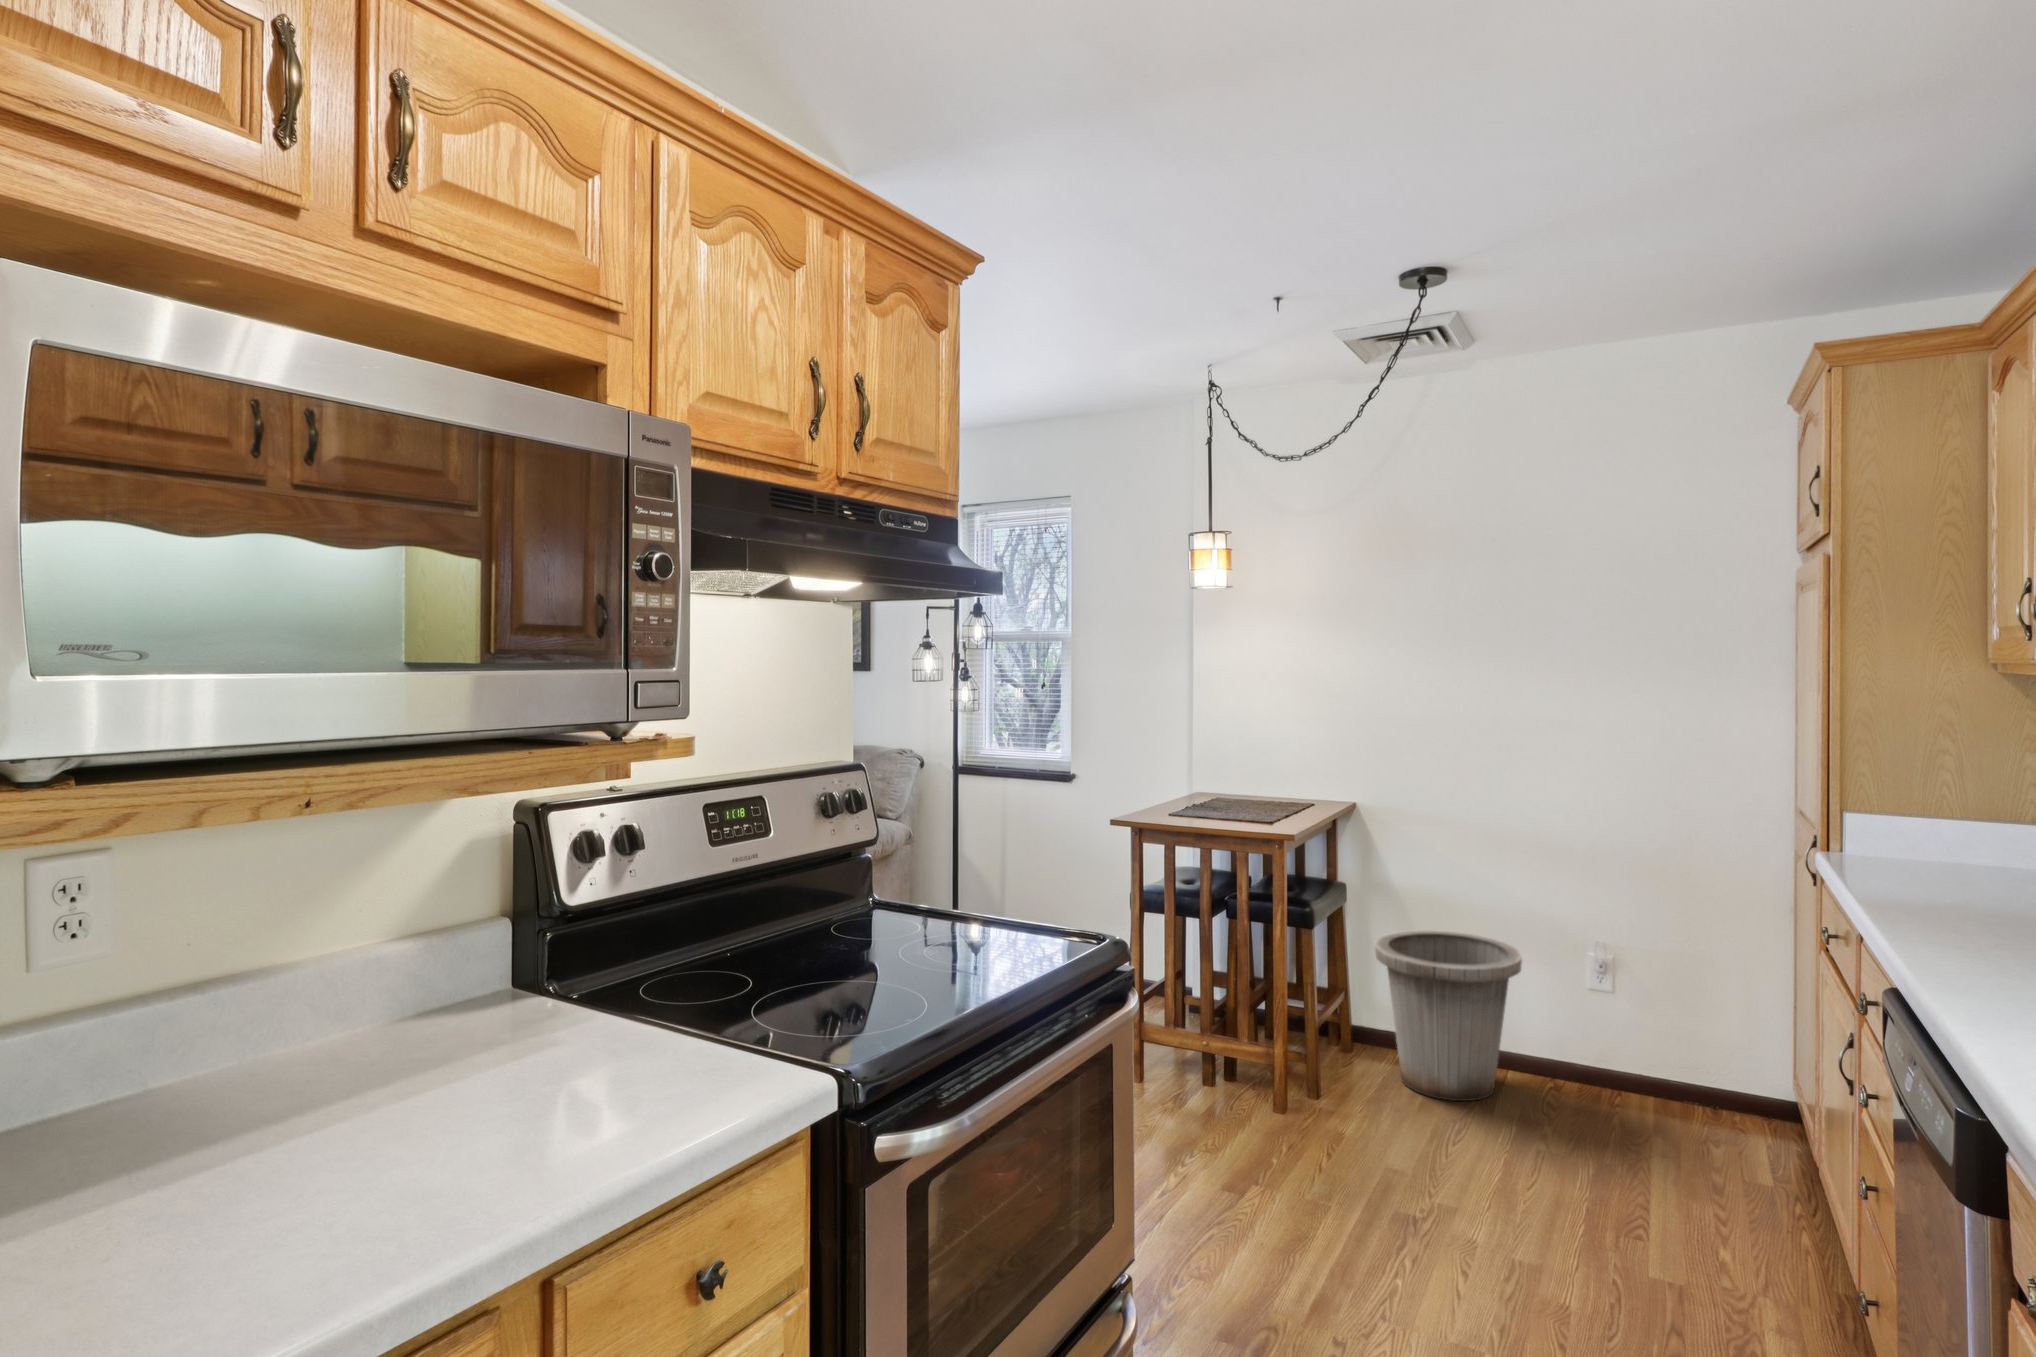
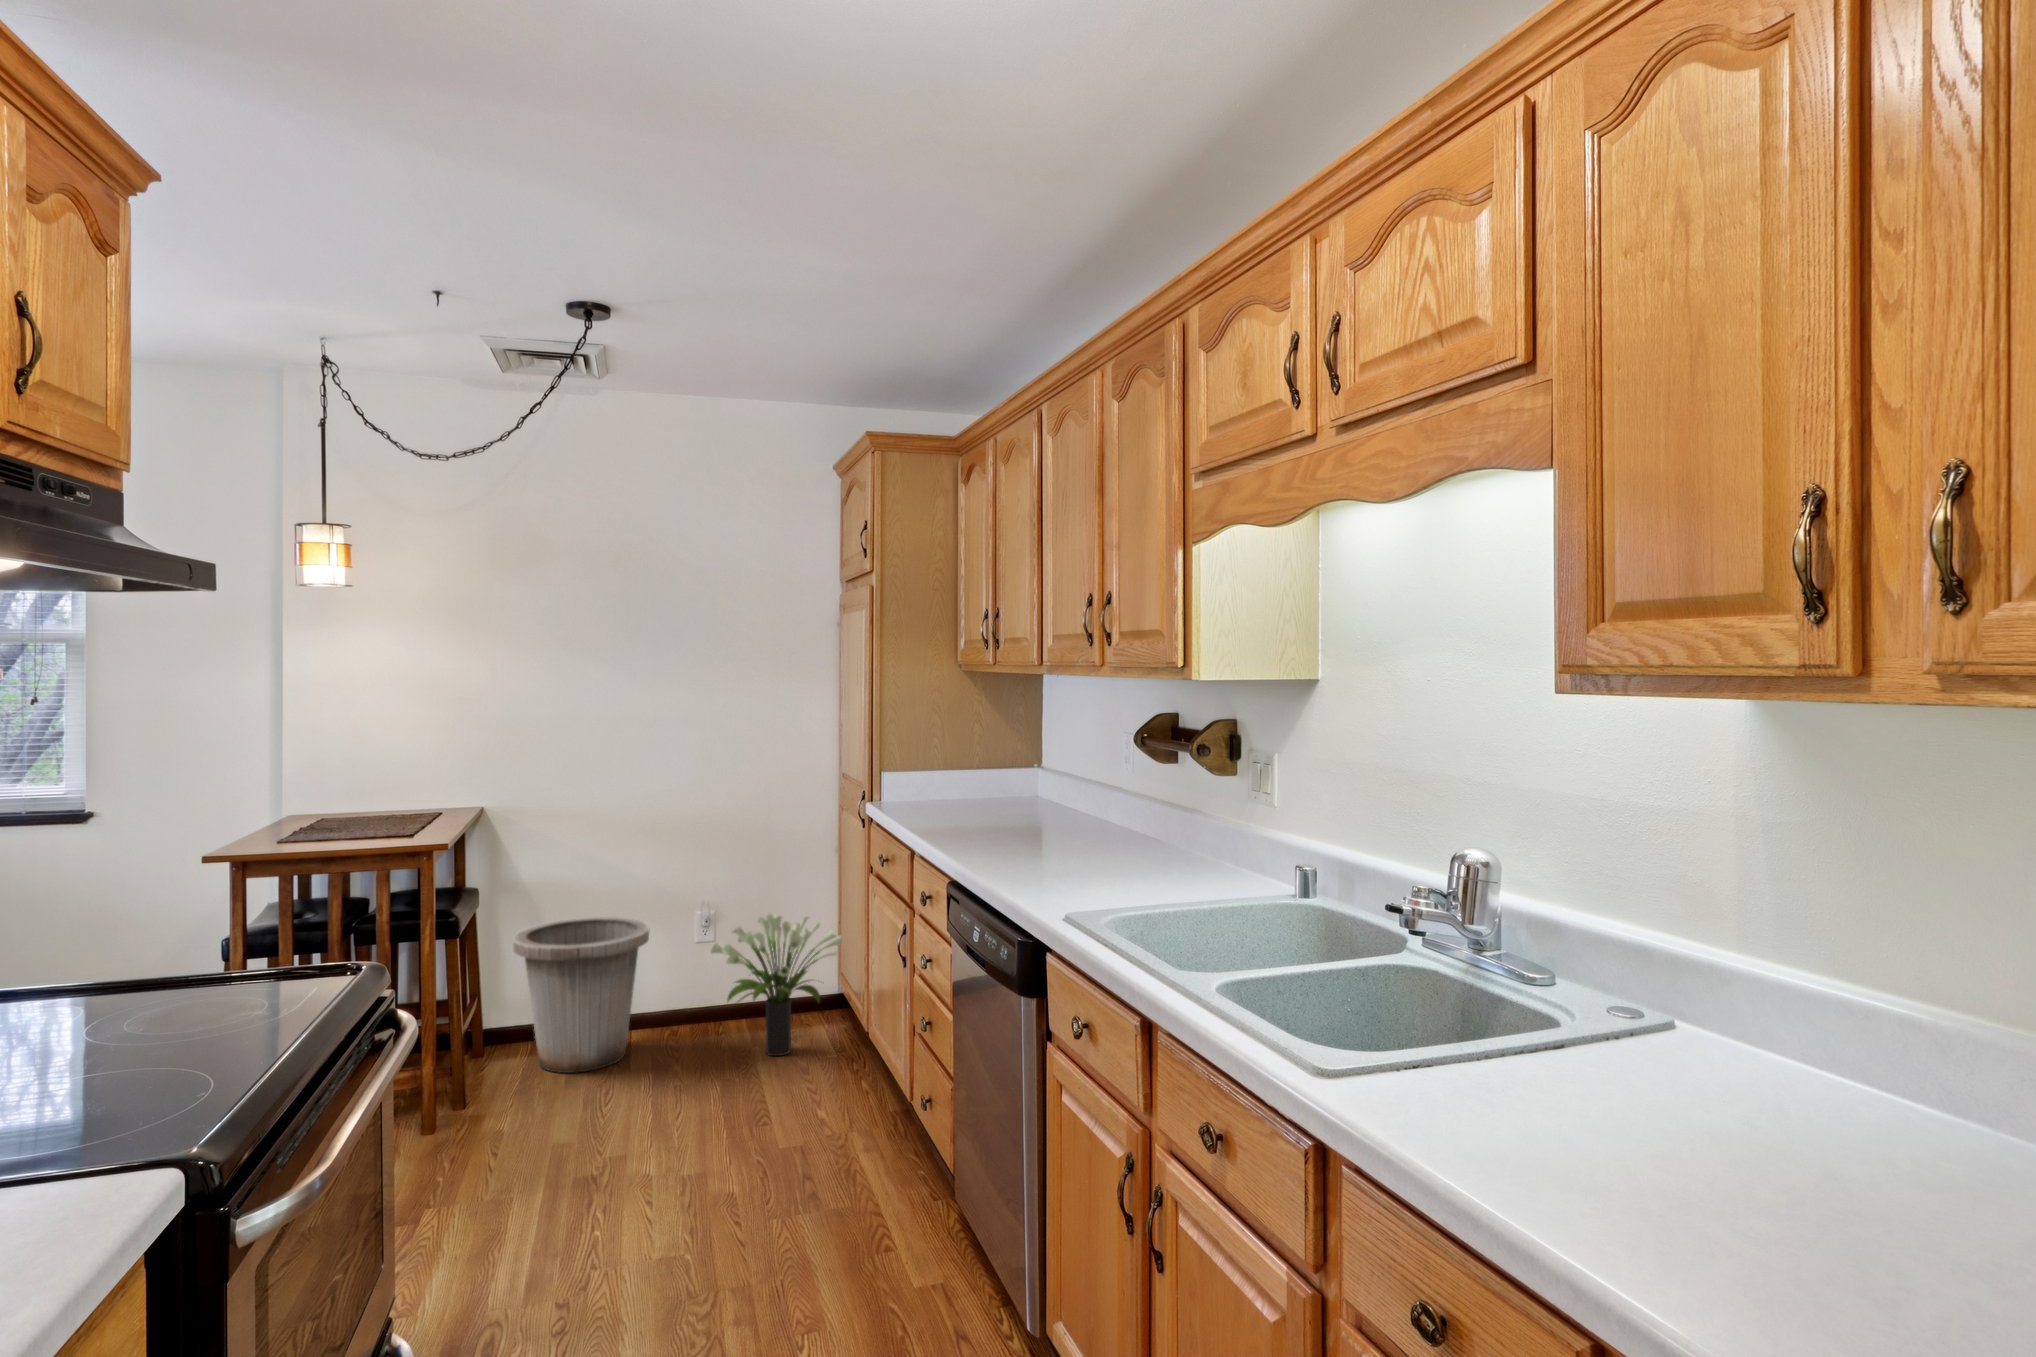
potted plant: none [1593,972,1783,1154] -> present [711,913,842,1056]

